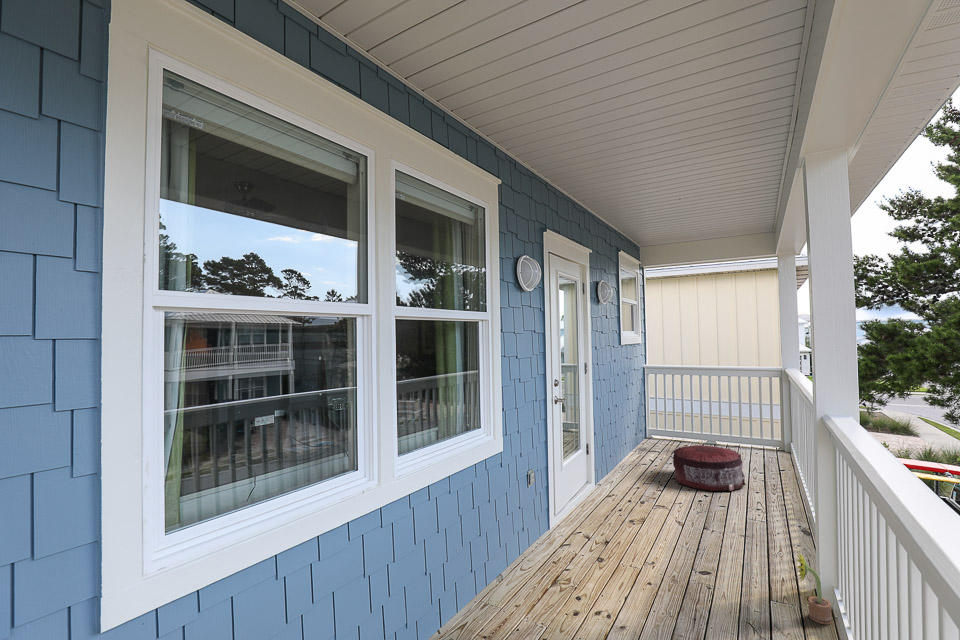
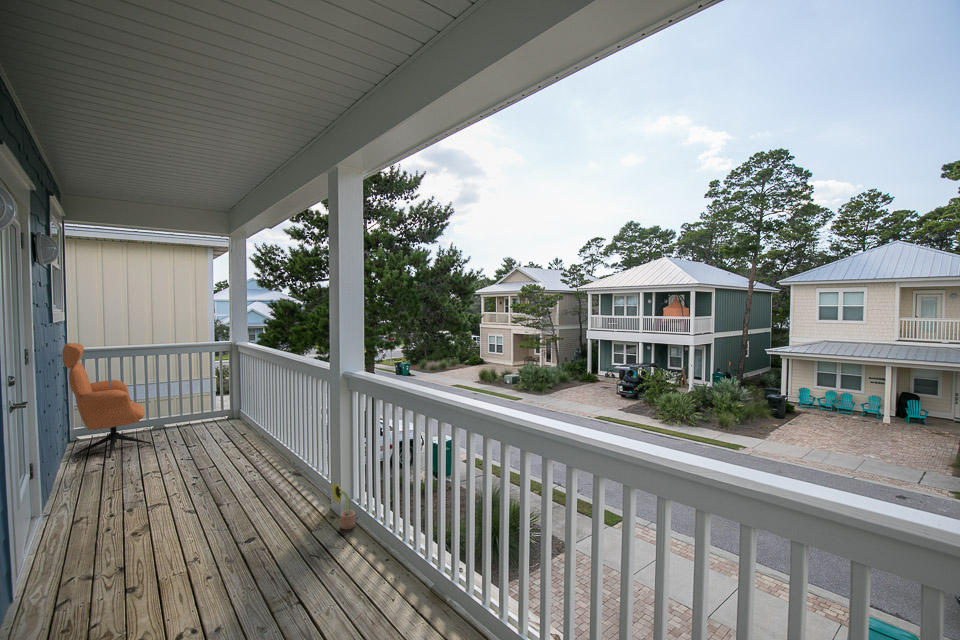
armchair: none [634,360,696,457] -> present [62,343,151,458]
pouf: present [673,445,746,491] -> none [143,425,227,476]

